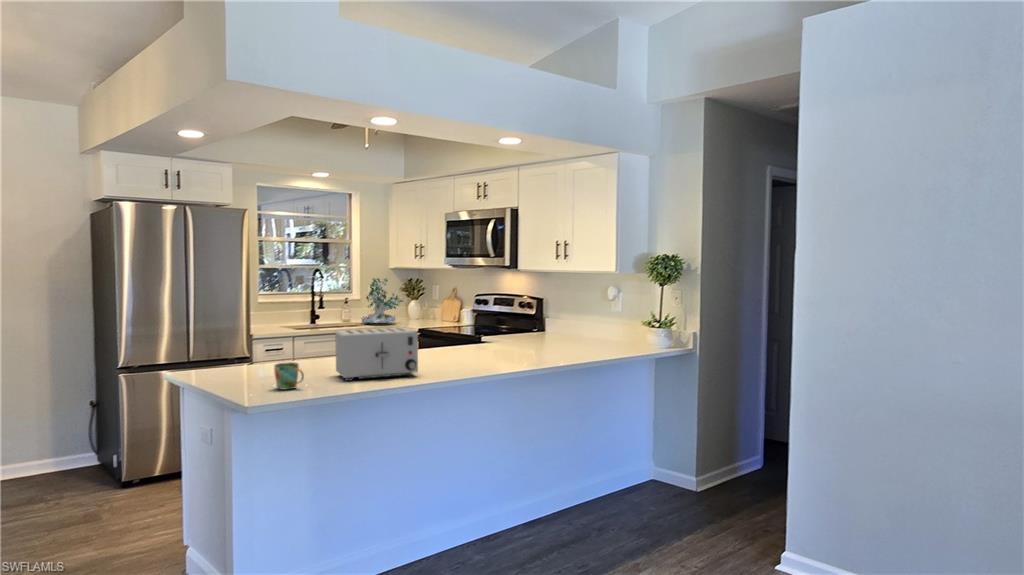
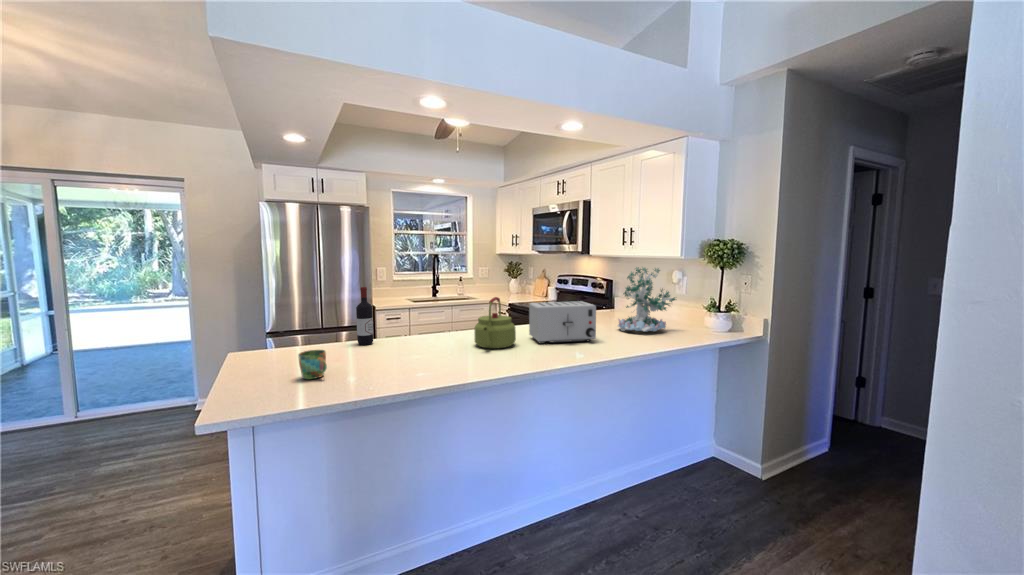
plant: present [361,278,403,324] -> present [617,267,676,332]
wine bottle: none [288,305,306,367] -> present [356,287,373,345]
kettle: none [418,313,460,365] -> present [474,297,516,348]
toaster: present [335,328,418,381] -> present [529,301,596,344]

